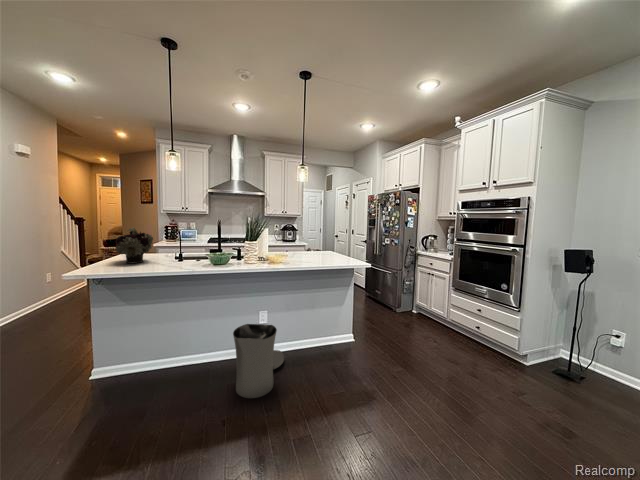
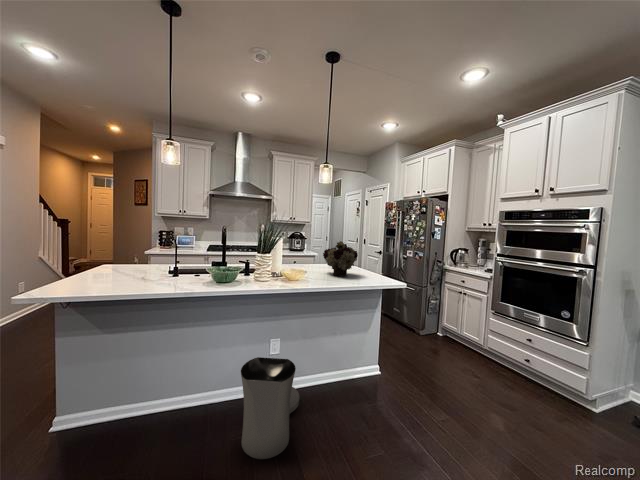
flower arrangement: present [115,228,153,264] -> present [323,241,358,276]

